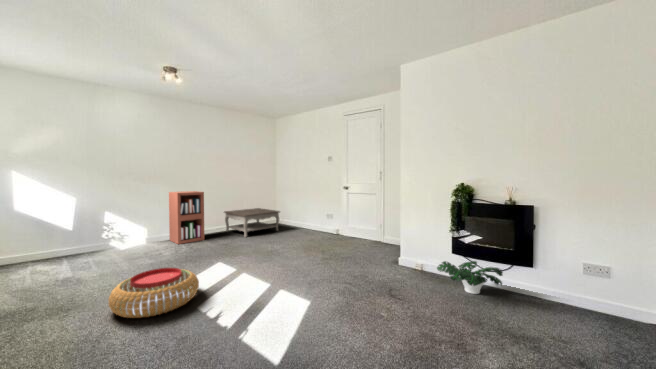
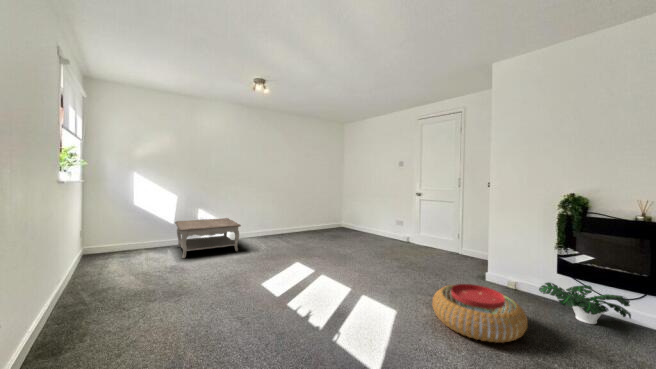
bookshelf: present [169,191,204,244] -> none [247,193,278,242]
coffee table: present [224,208,280,237] -> present [175,218,241,258]
pouf: present [109,268,199,318] -> present [433,284,528,343]

